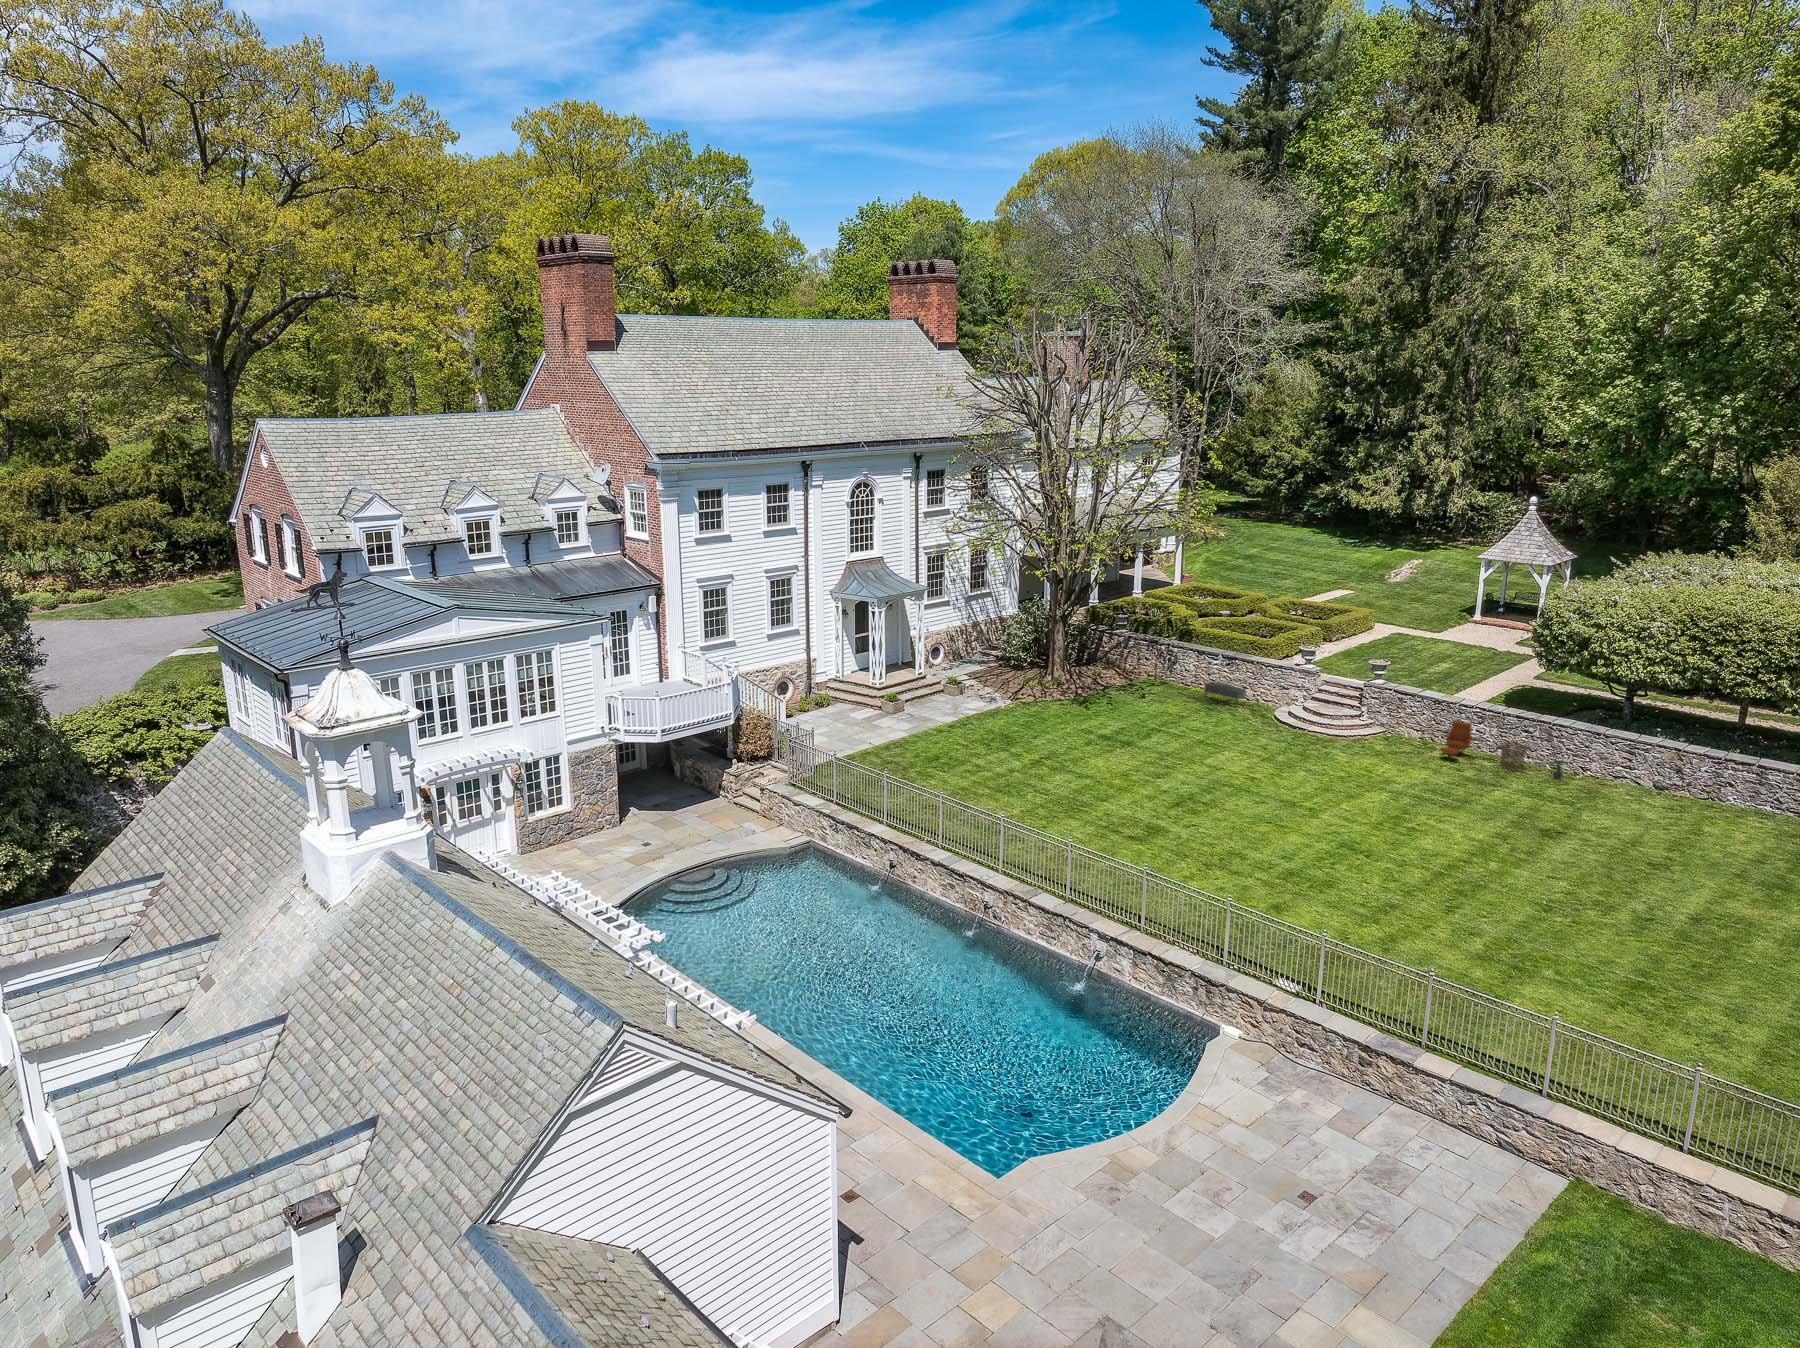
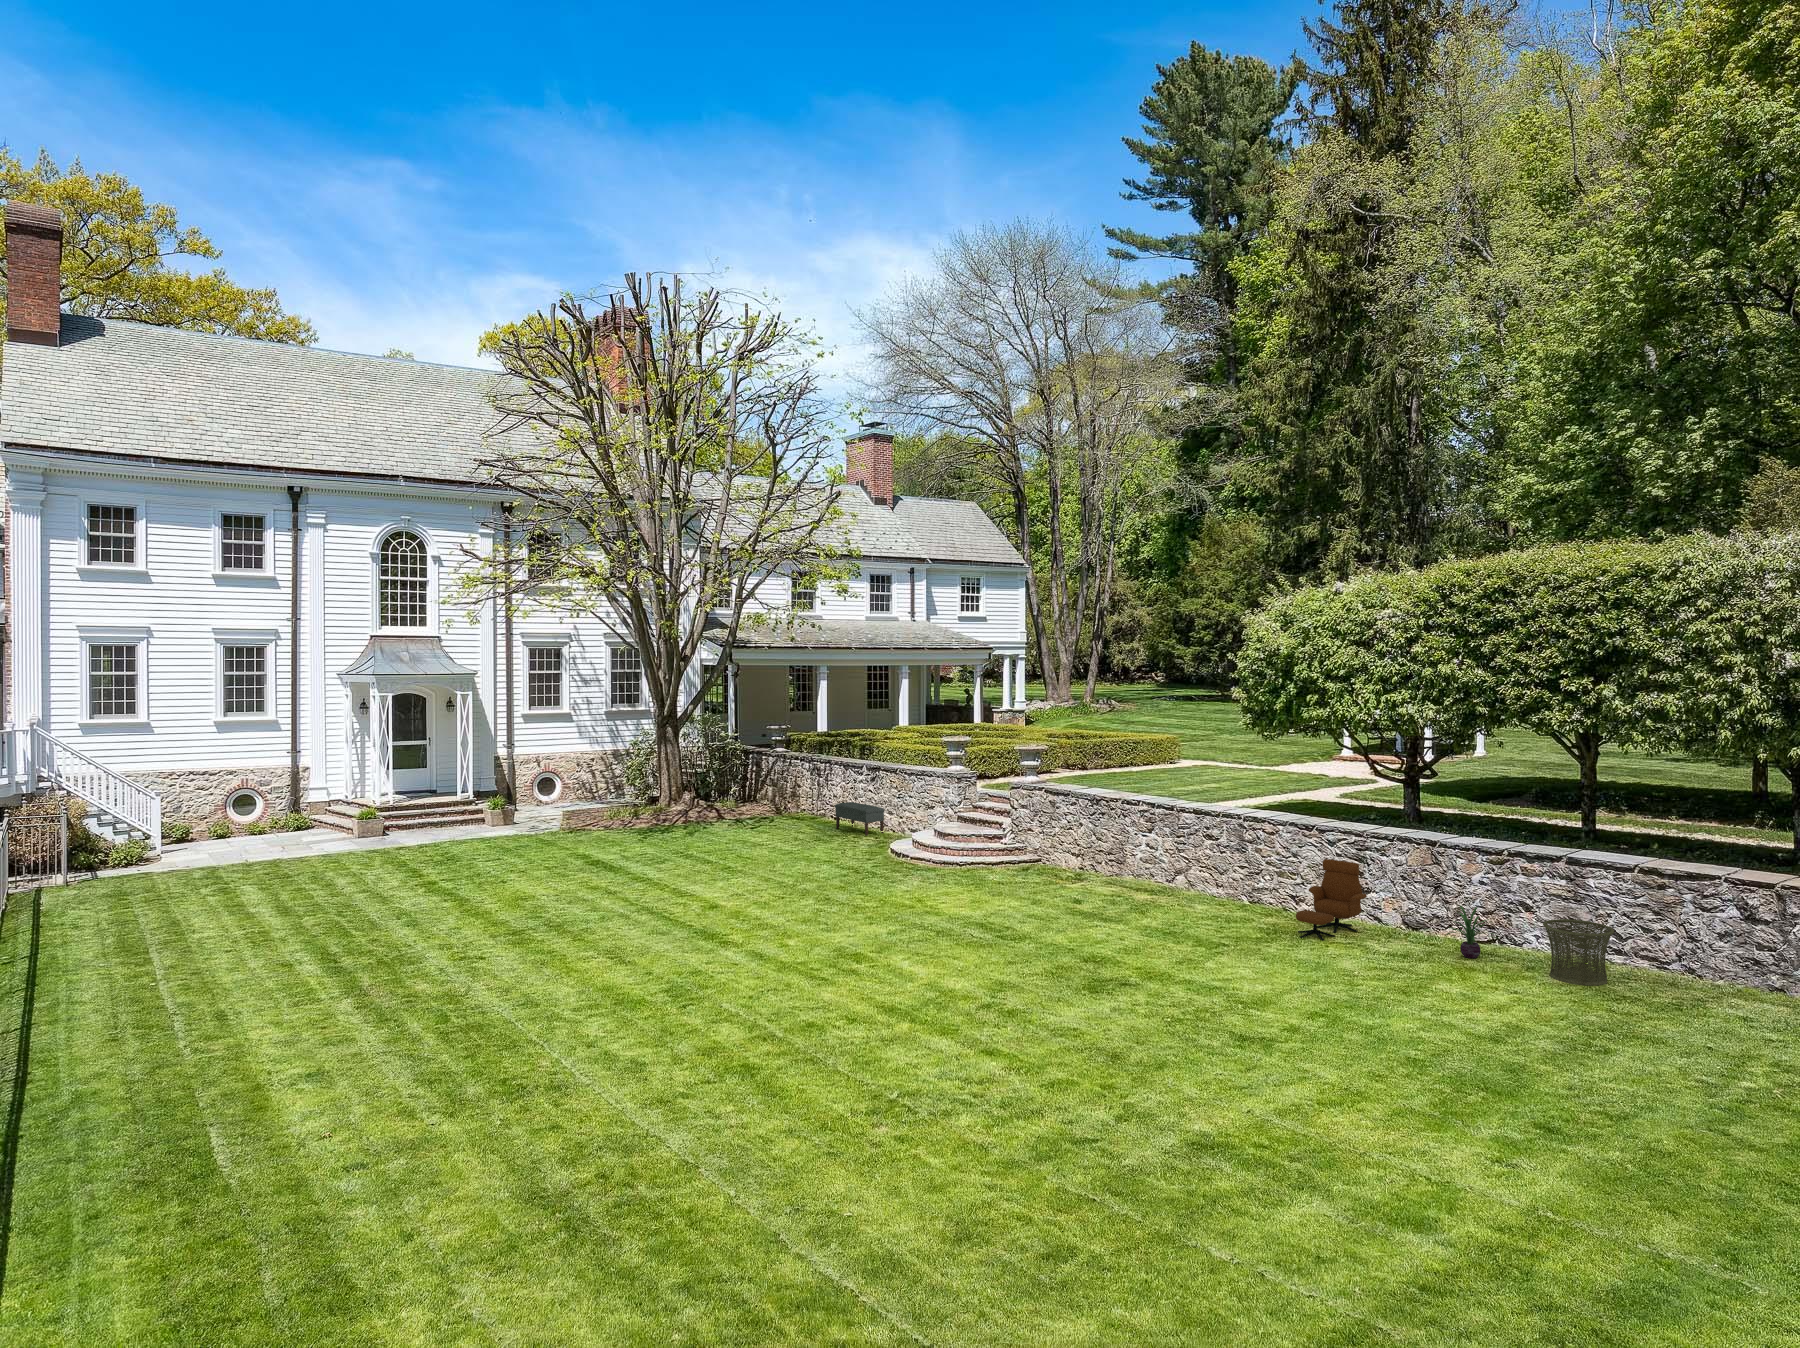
lounge chair: present [1440,720,1474,760] -> present [1296,859,1367,940]
basket: present [1500,742,1528,770] -> present [1543,919,1614,985]
decorative plant: present [1552,757,1563,779] -> present [1446,906,1496,958]

